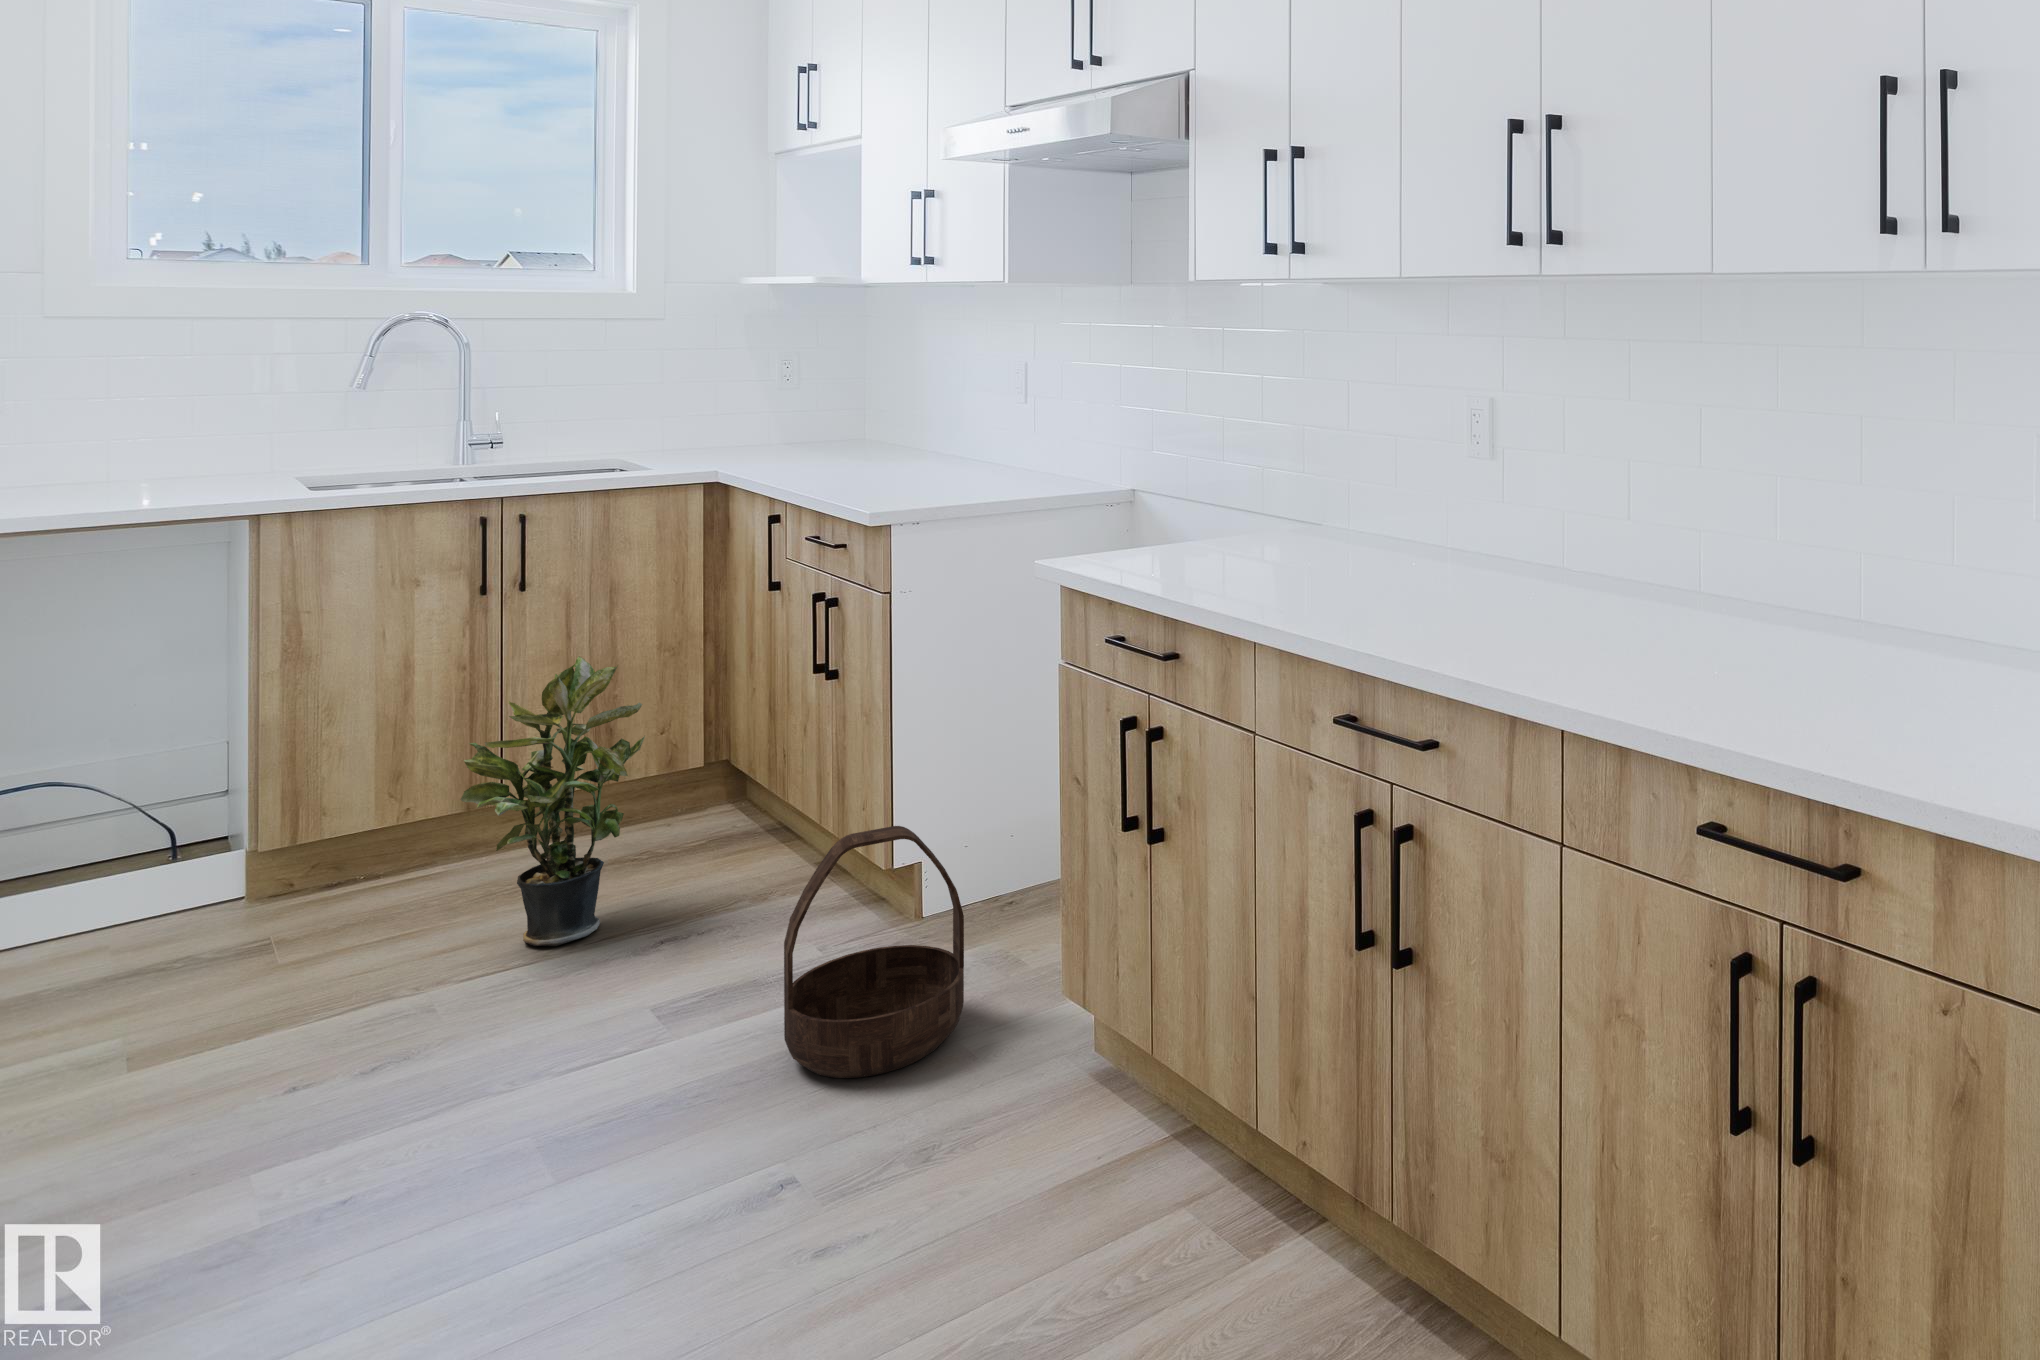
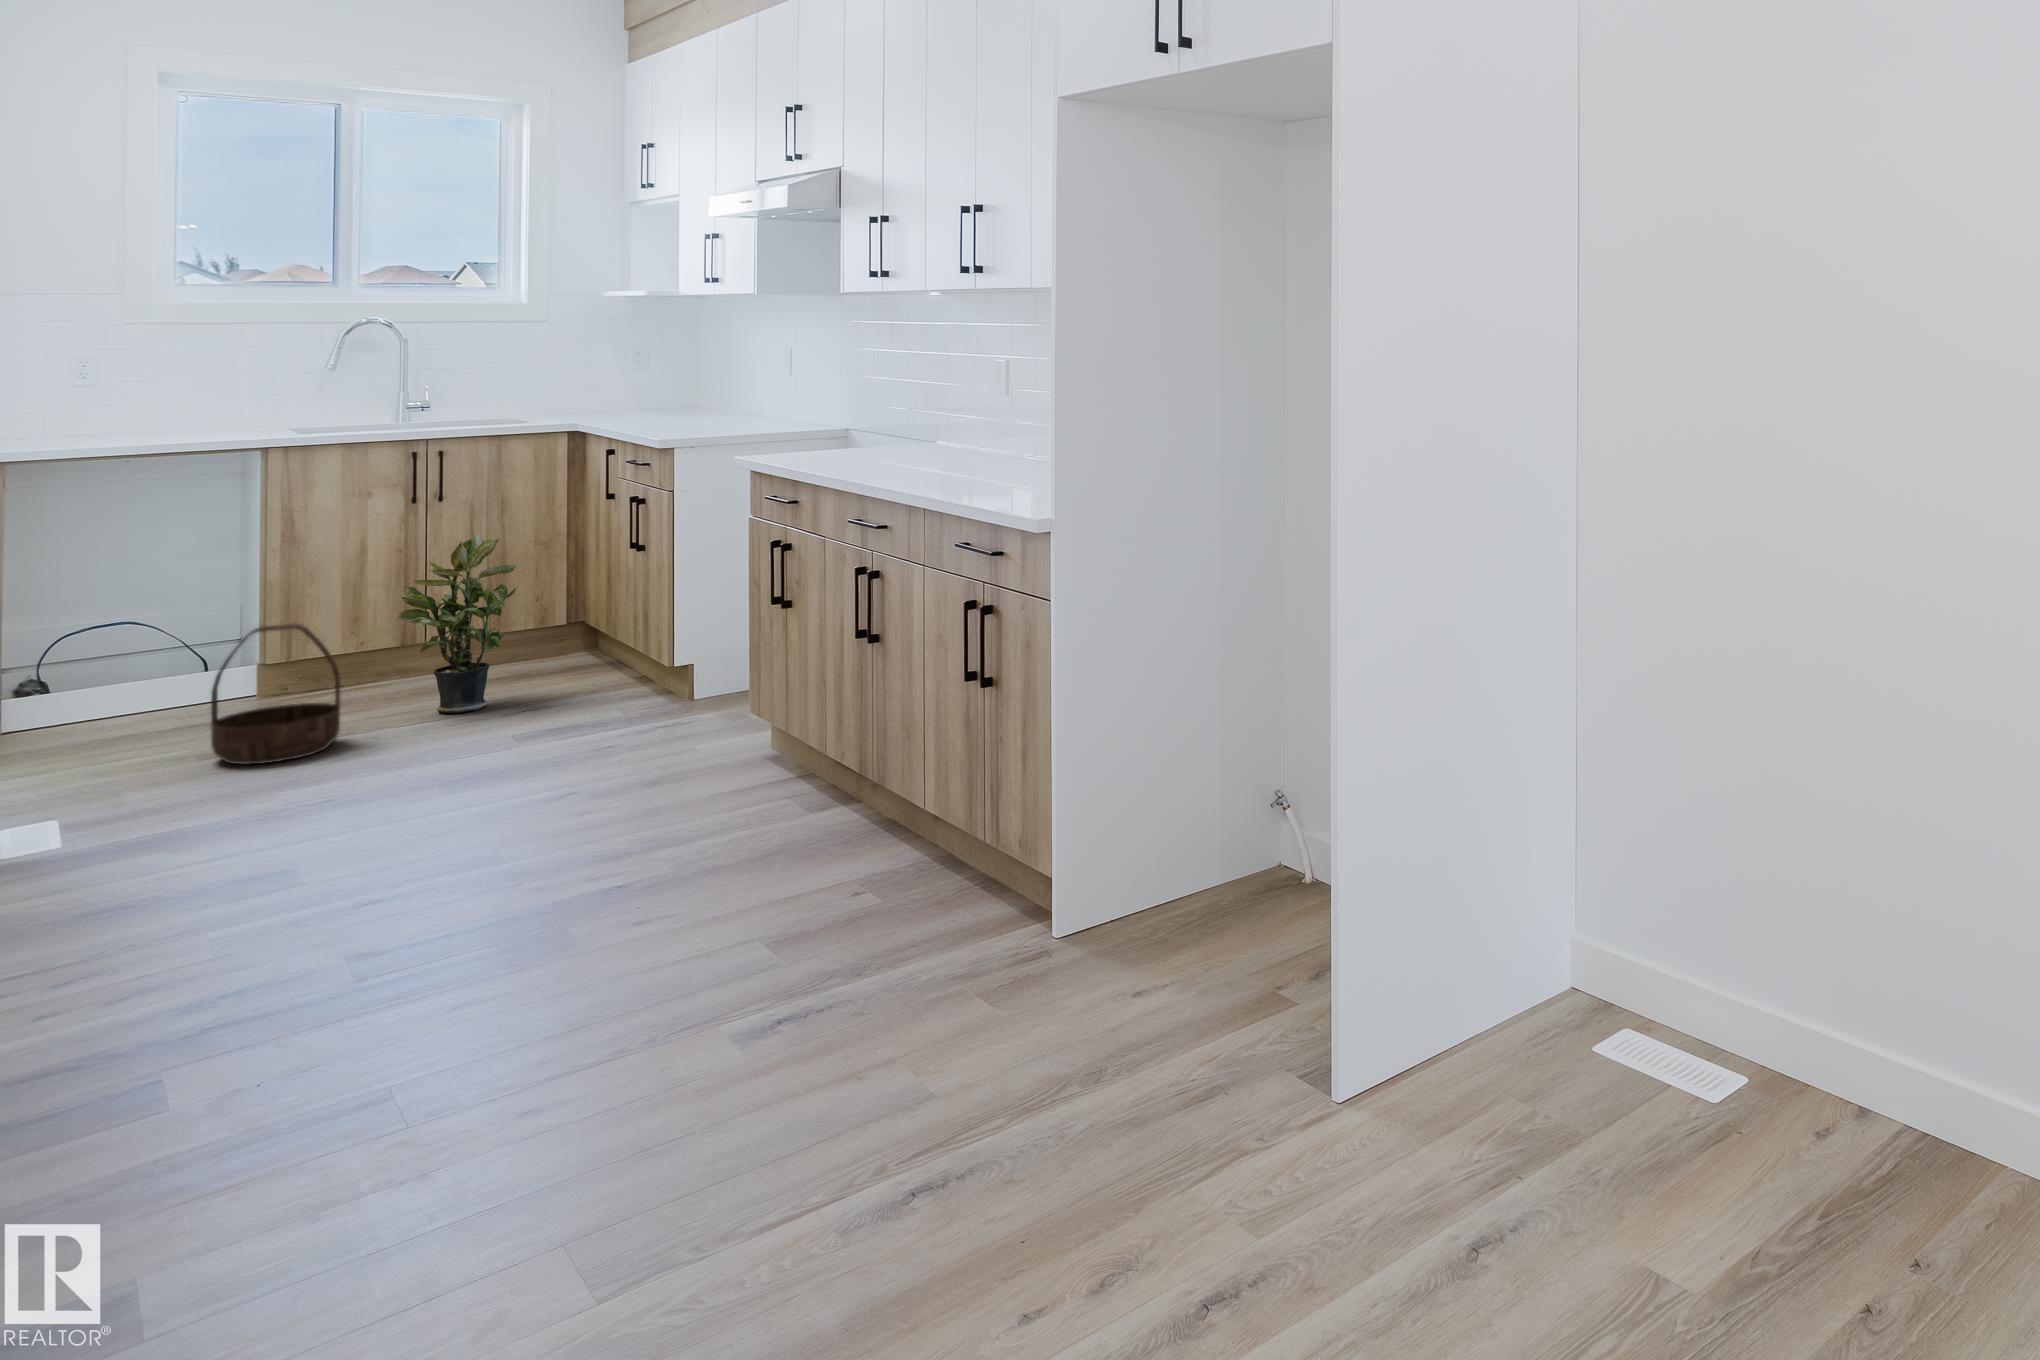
basket: present [784,826,964,1078] -> present [211,624,340,765]

